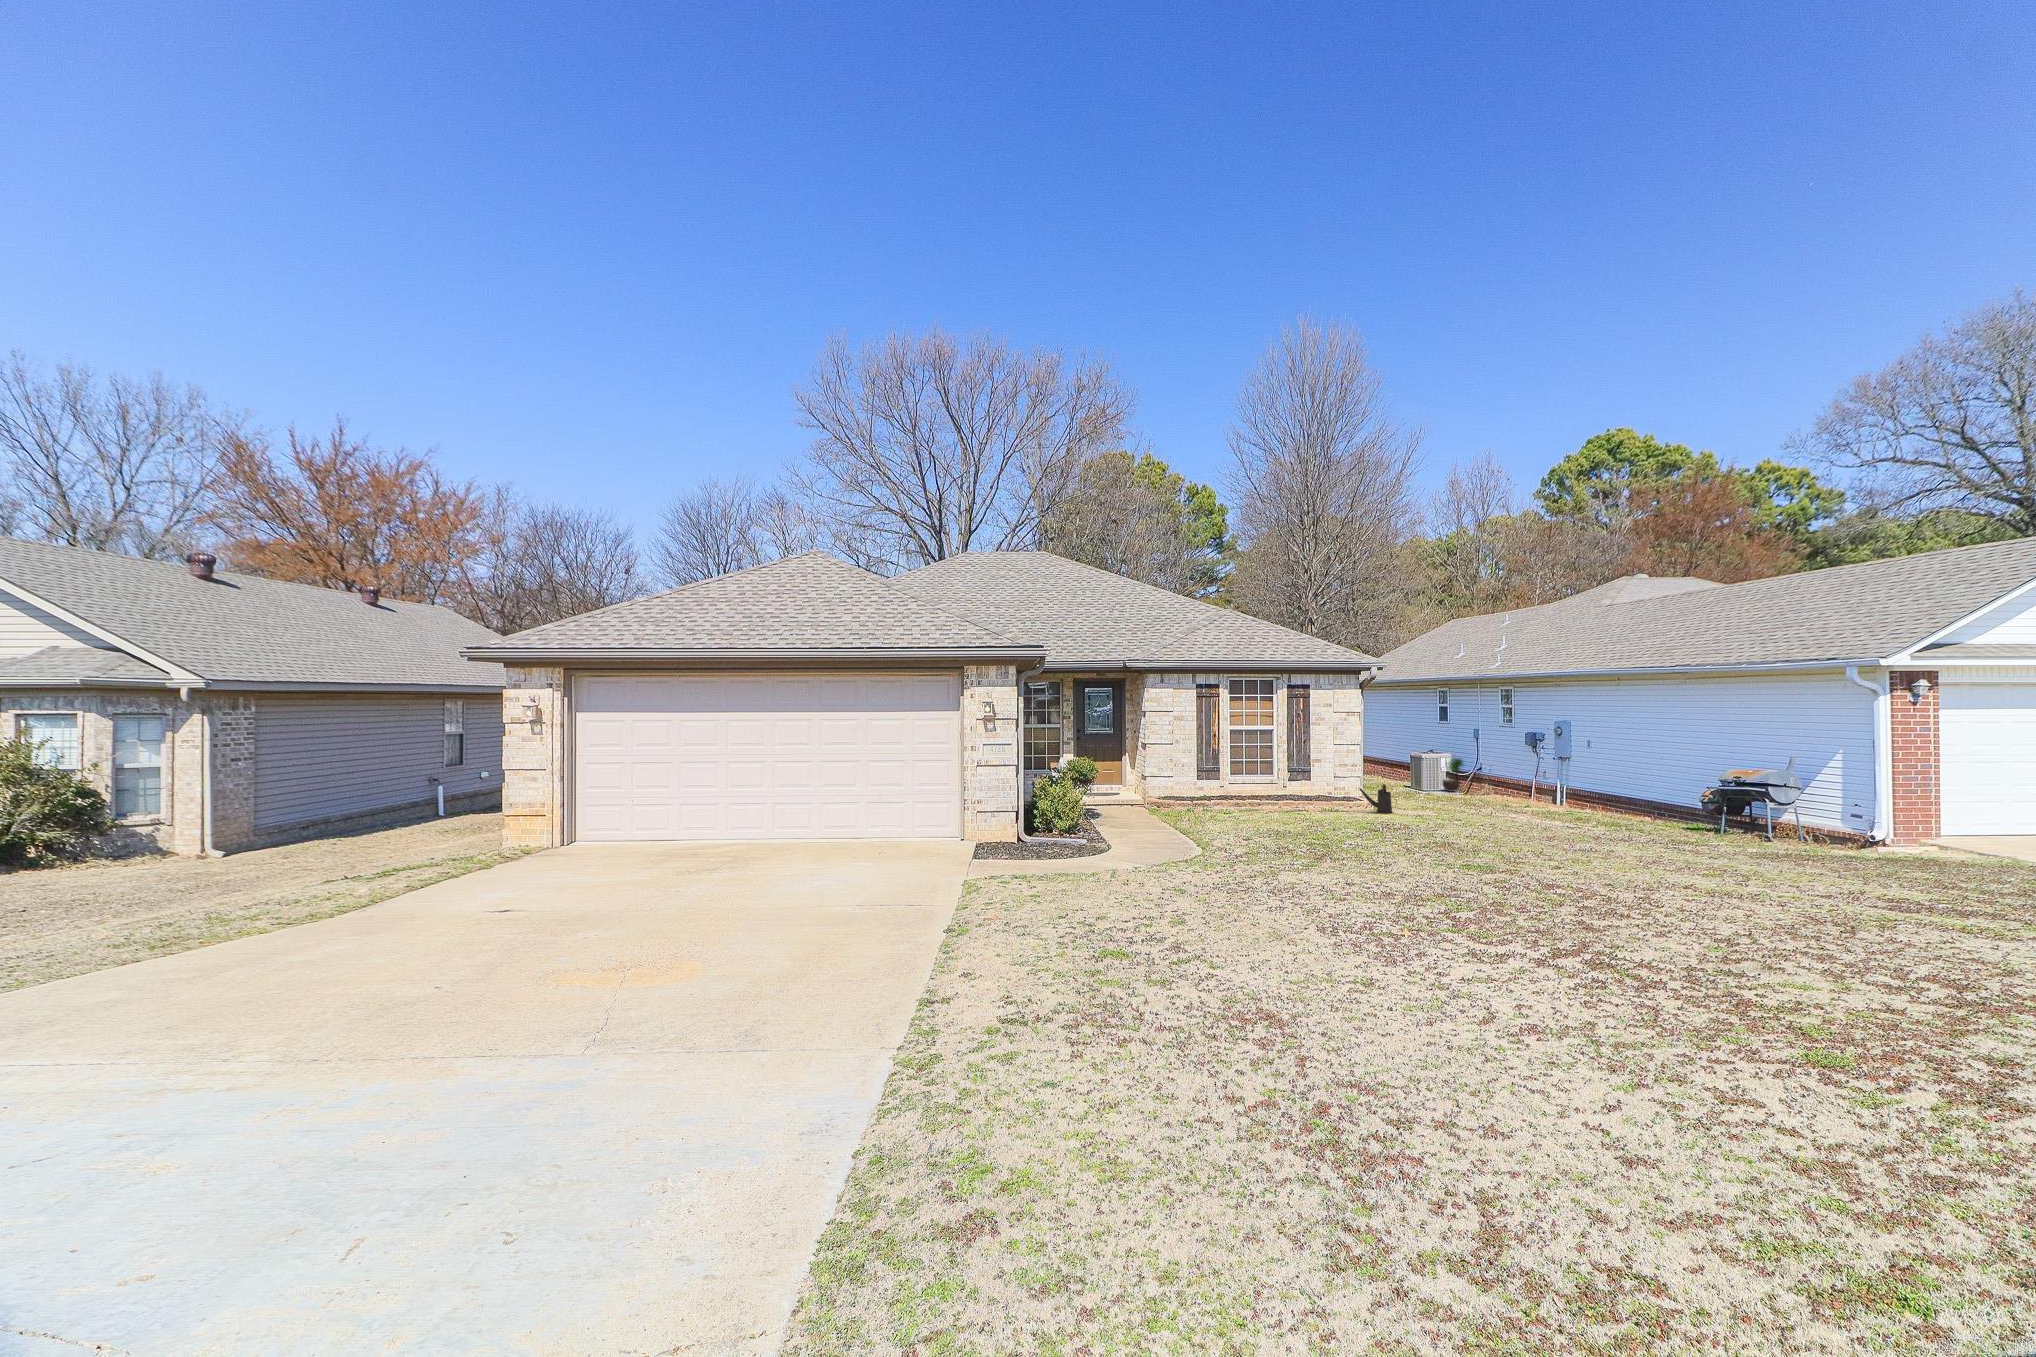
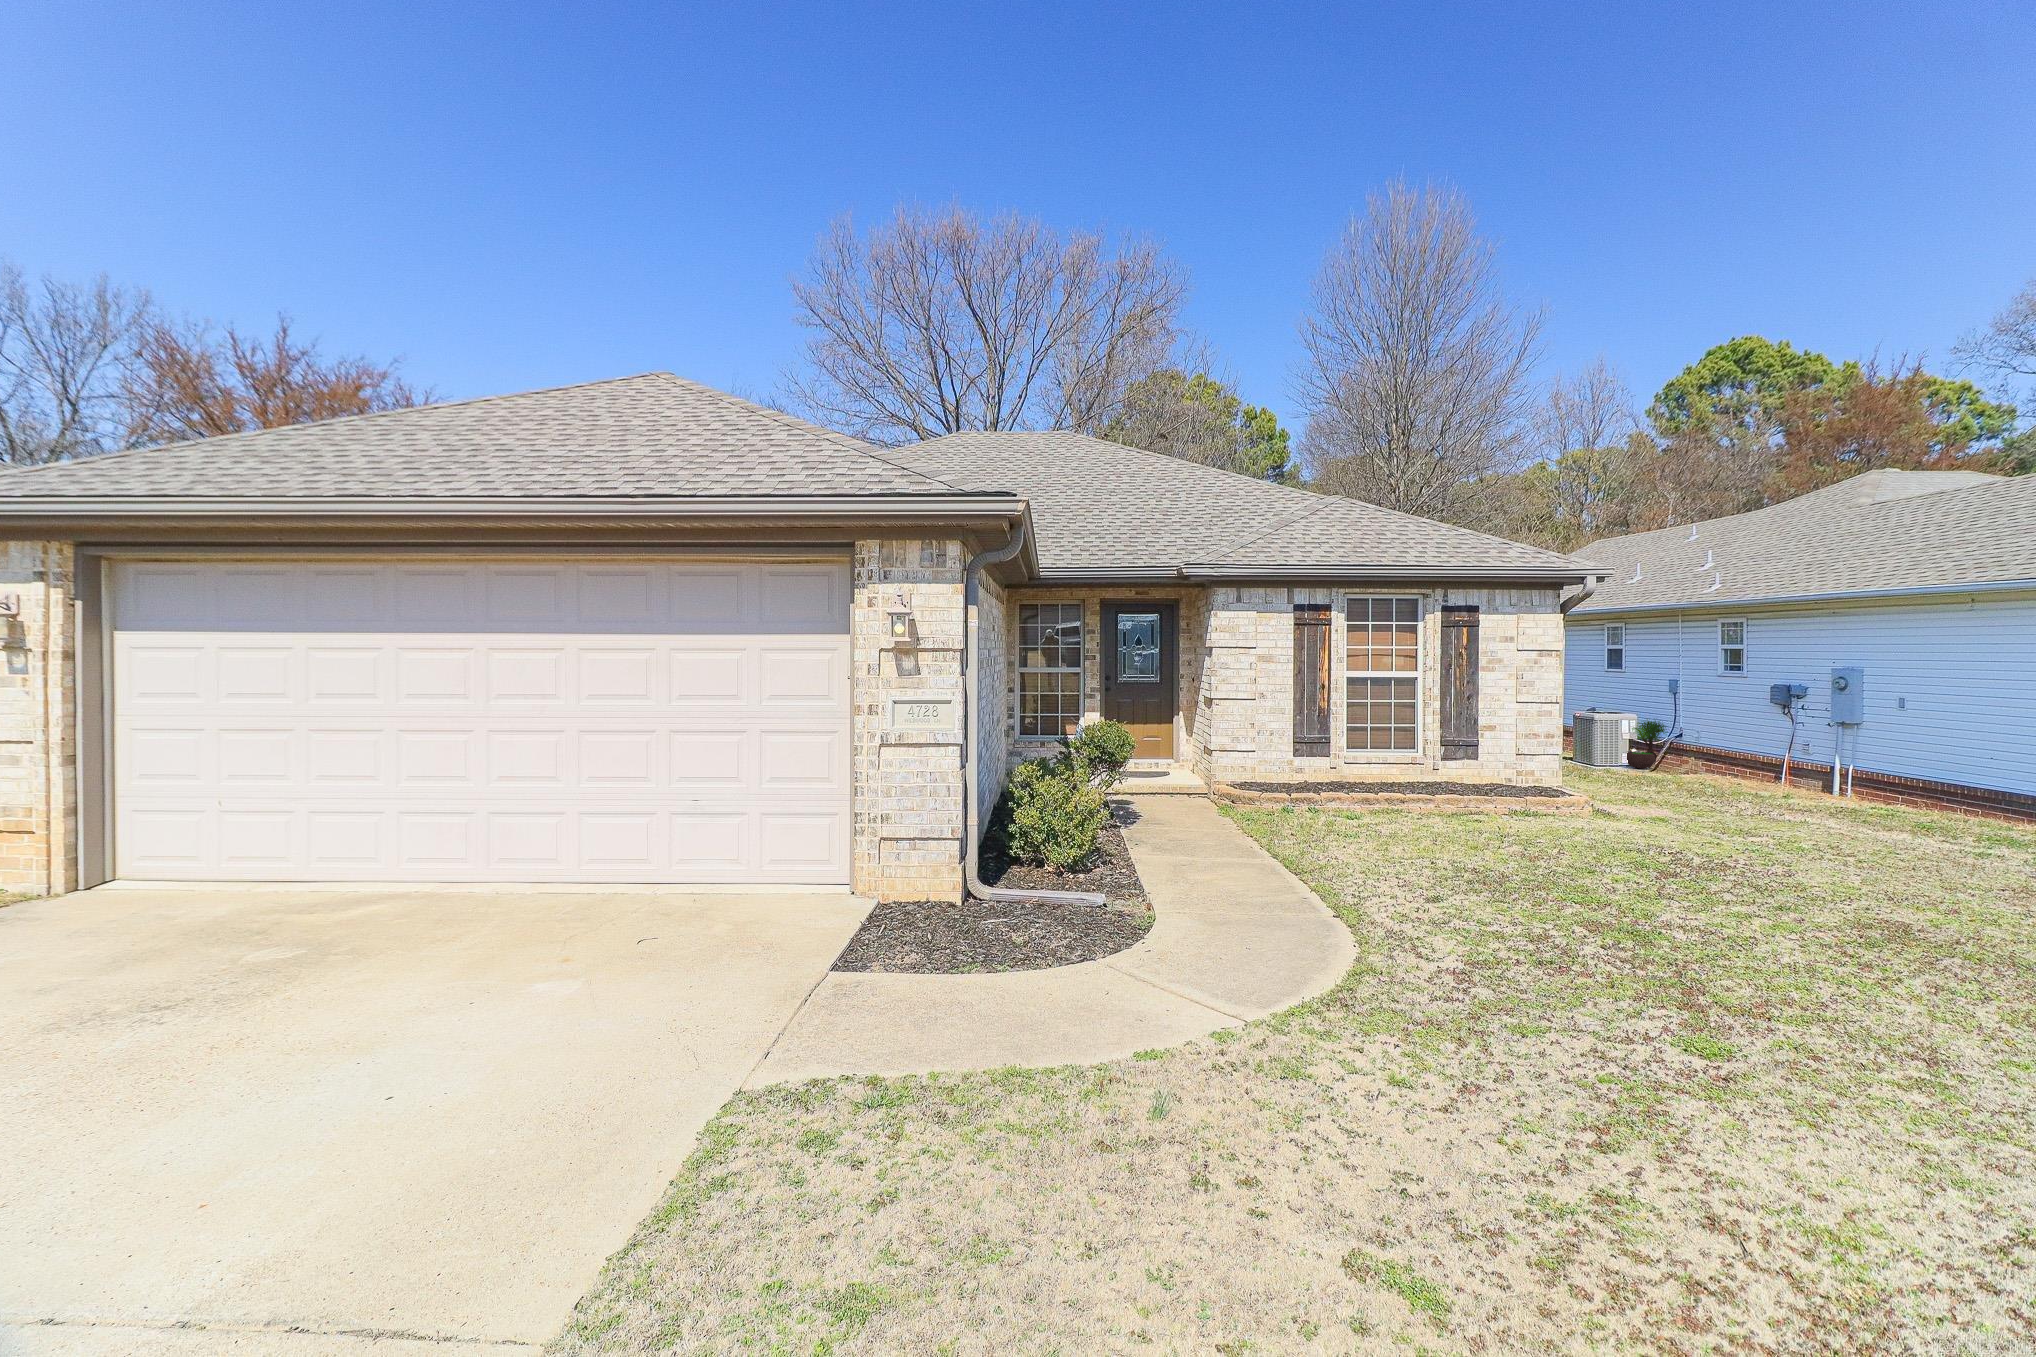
watering can: present [1360,784,1397,813] -> none [1560,767,1634,815]

